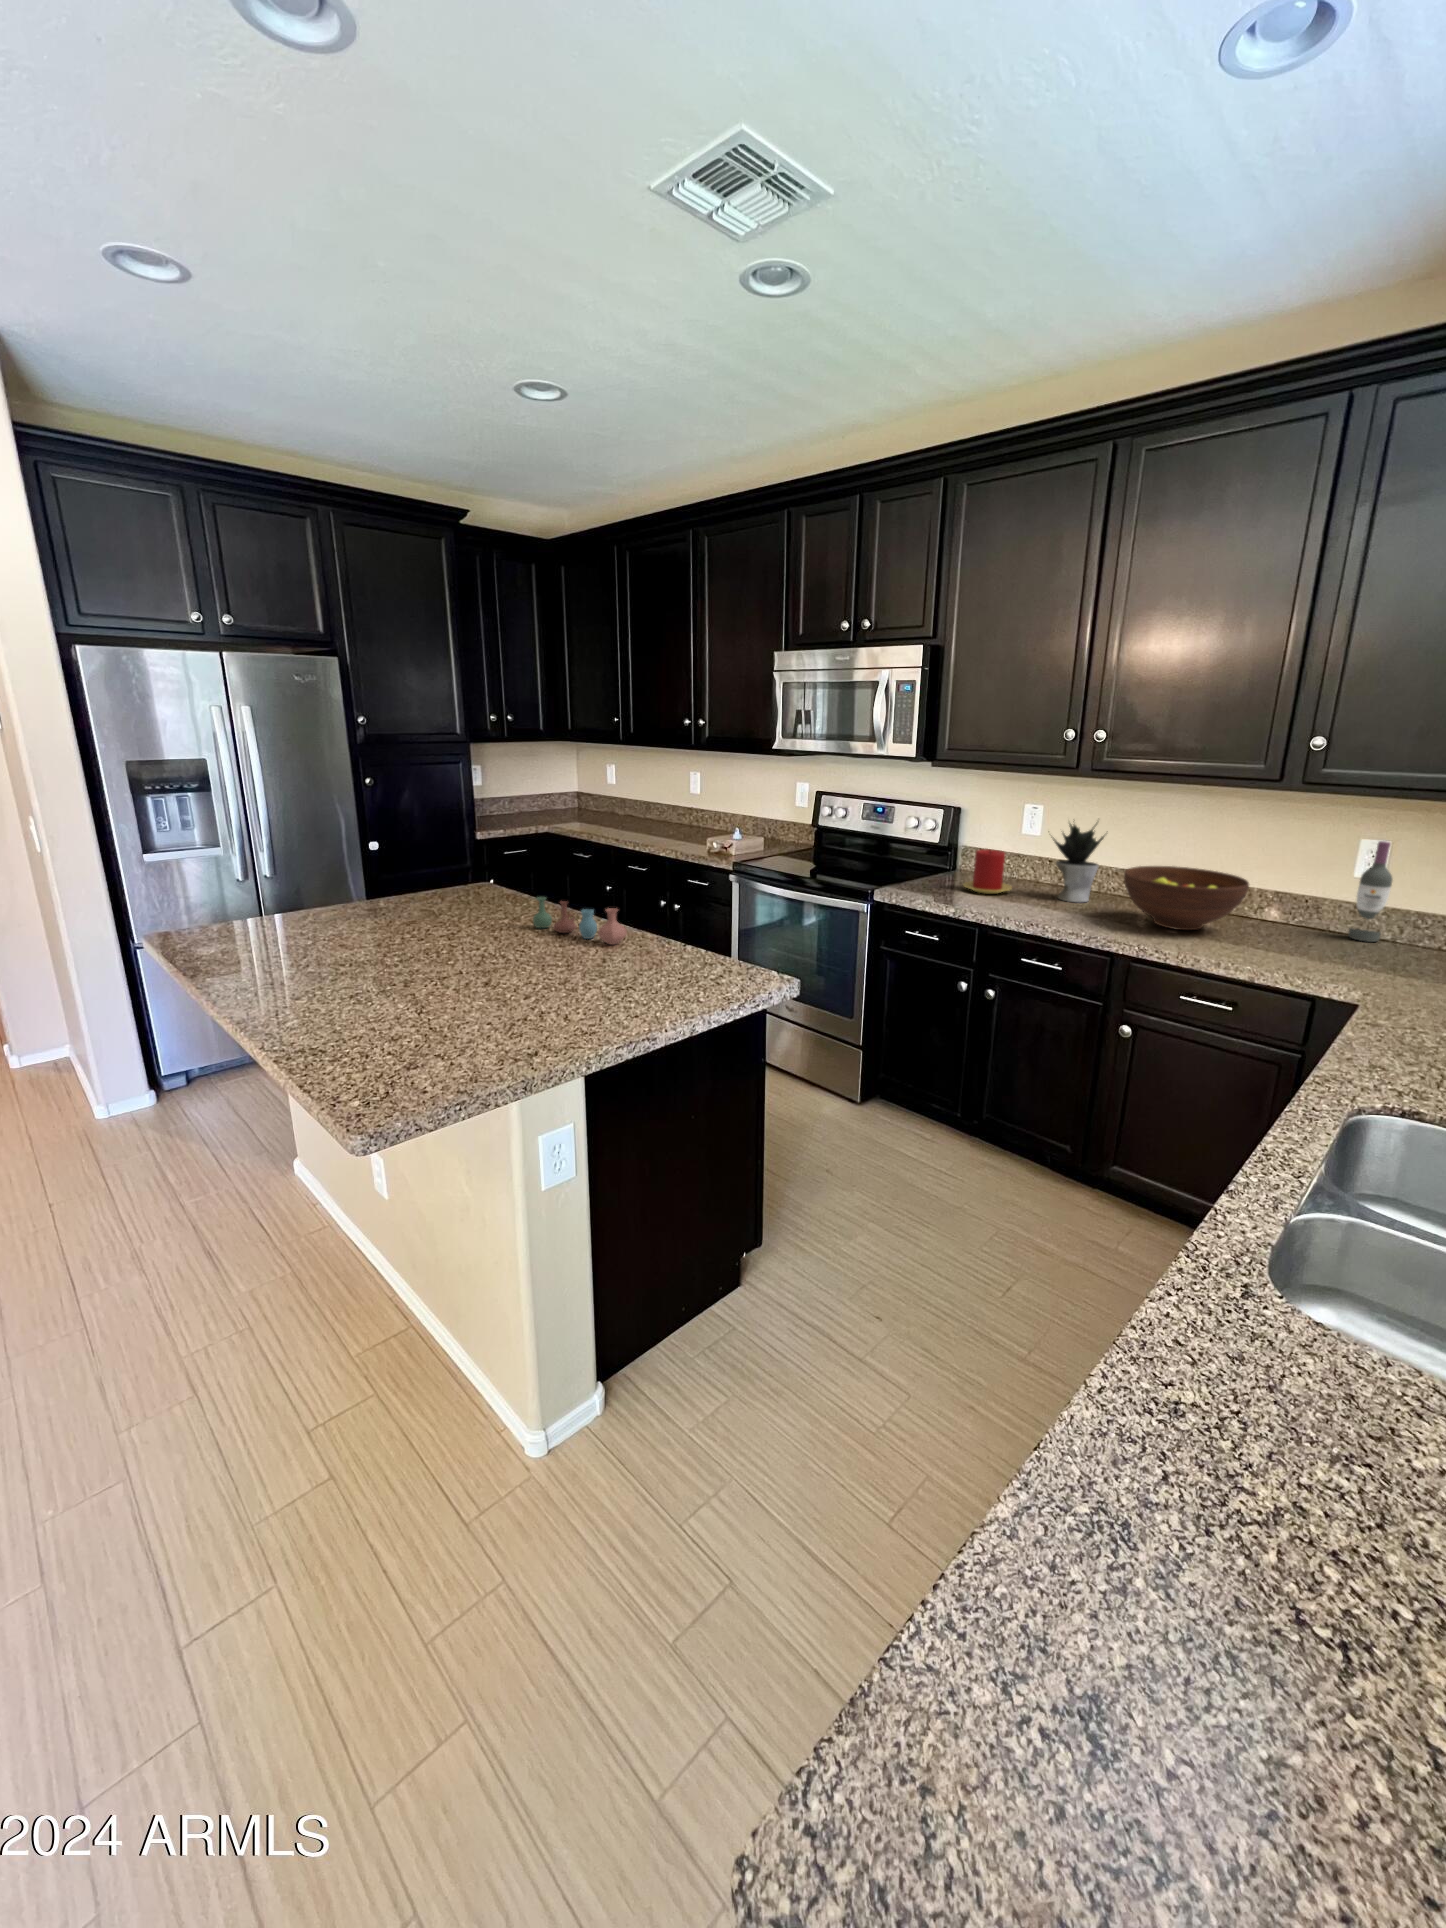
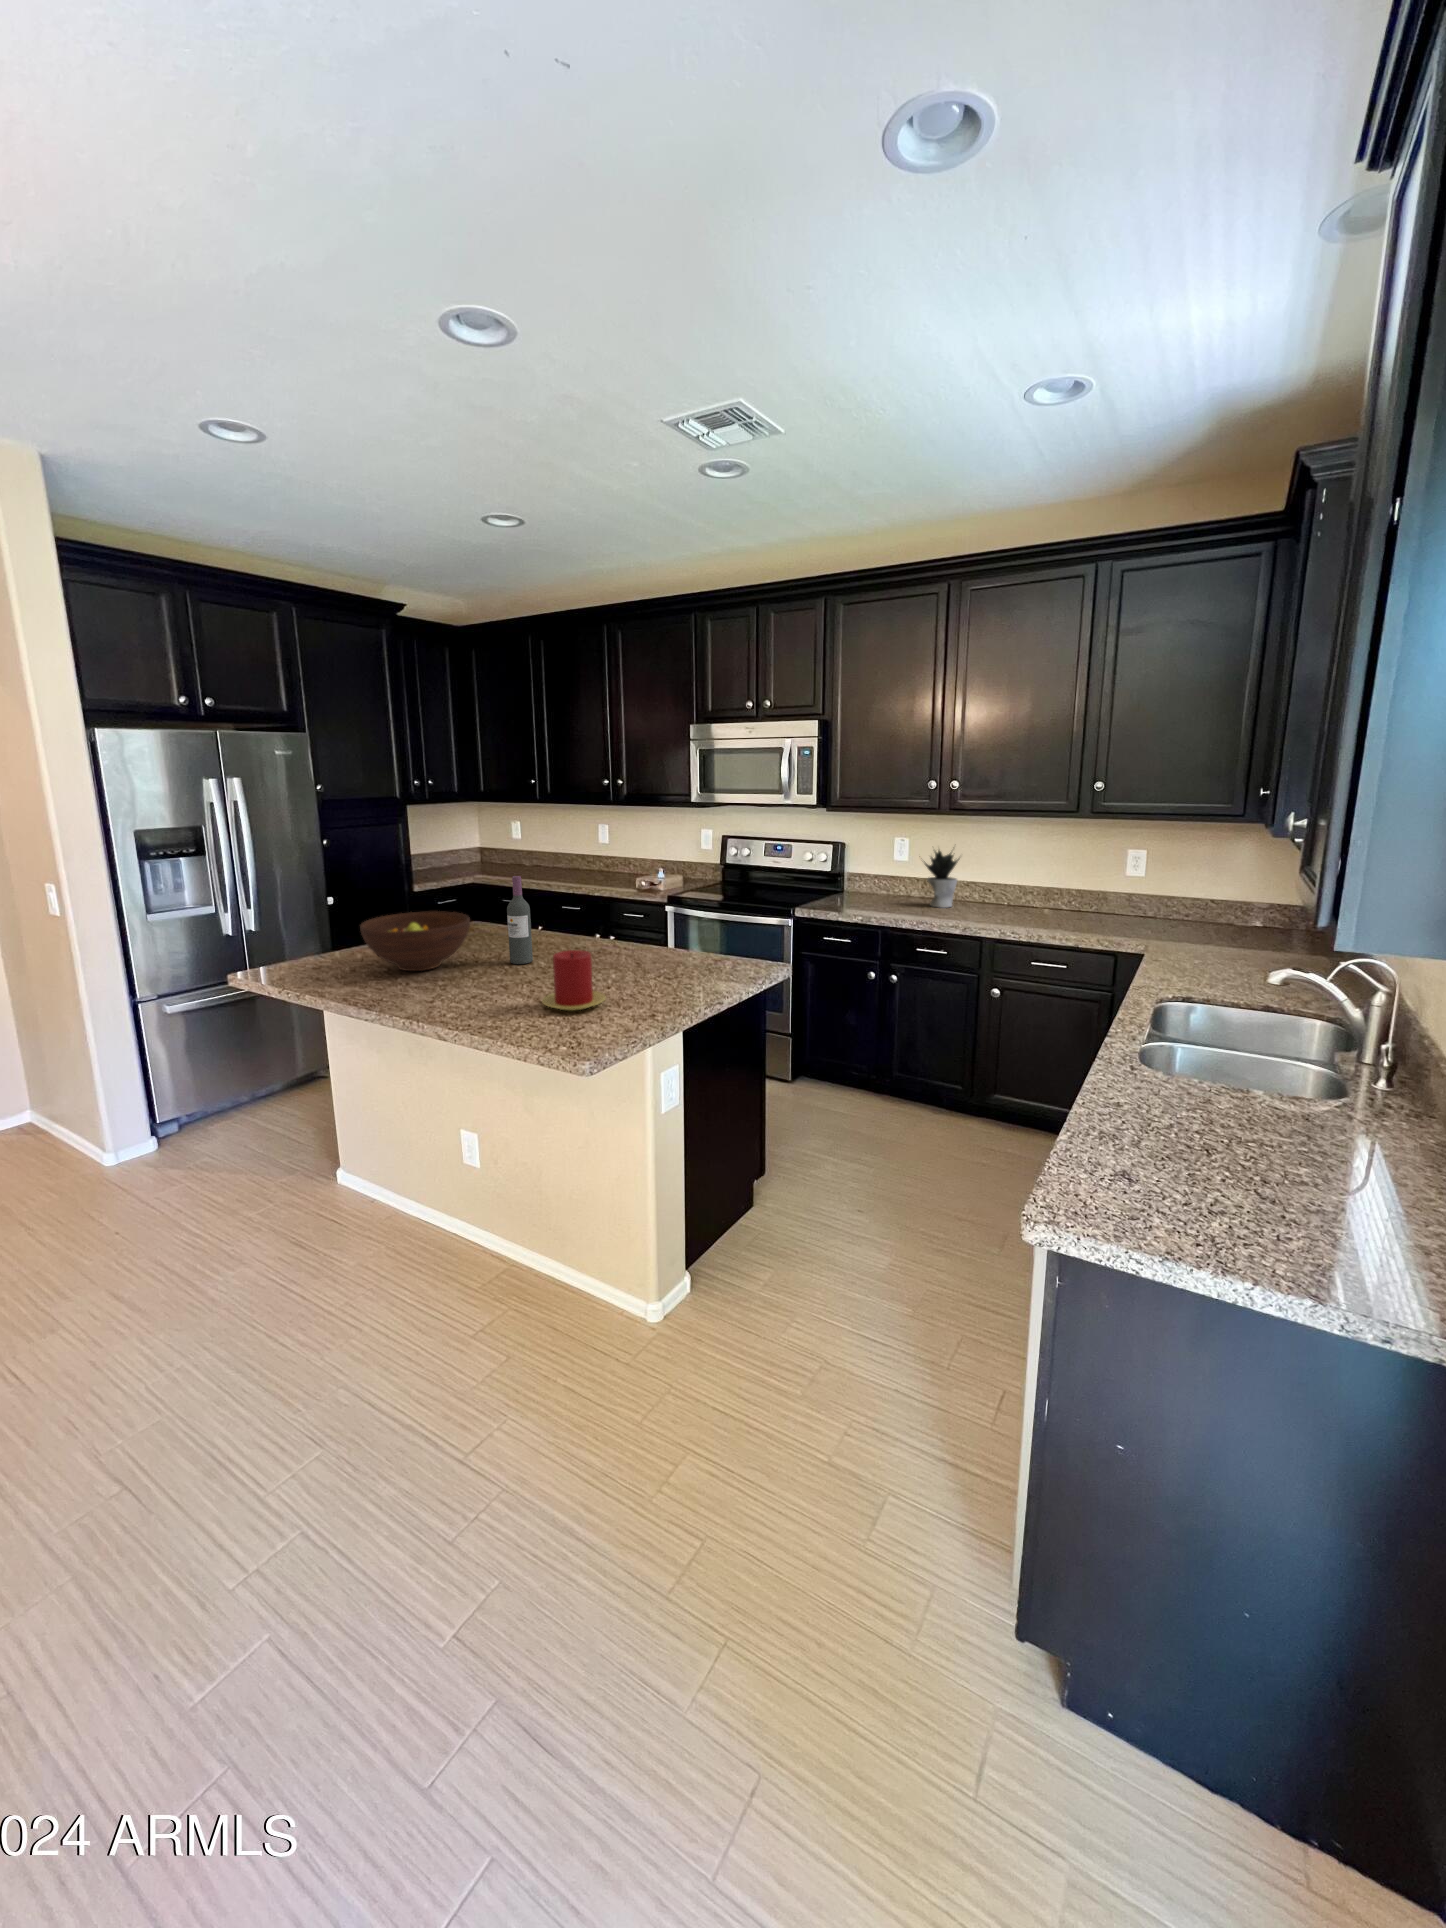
wine bottle: present [1348,841,1392,942] -> present [507,876,533,964]
candle: present [963,849,1012,894] -> present [542,950,605,1011]
fruit bowl: present [1124,866,1249,930] -> present [360,911,470,971]
vase: present [533,897,627,945] -> none [562,923,646,954]

